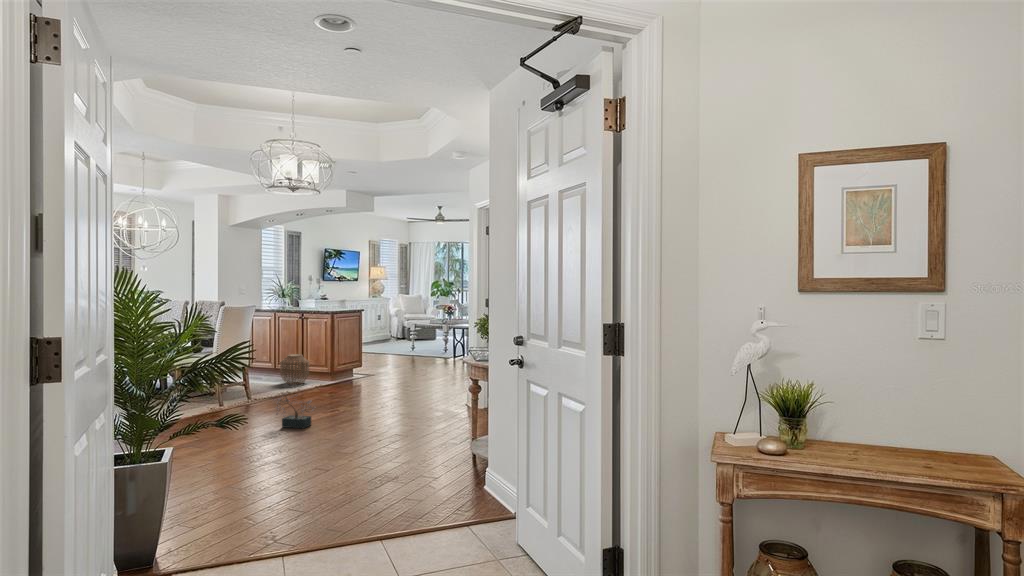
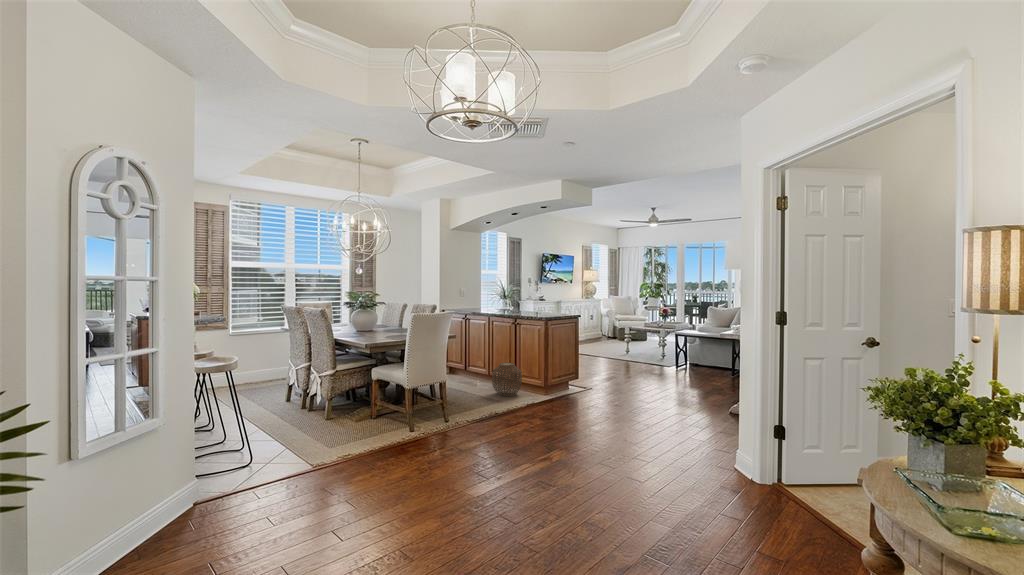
decorative plant: present [275,392,315,428] -> none [463,435,520,495]

